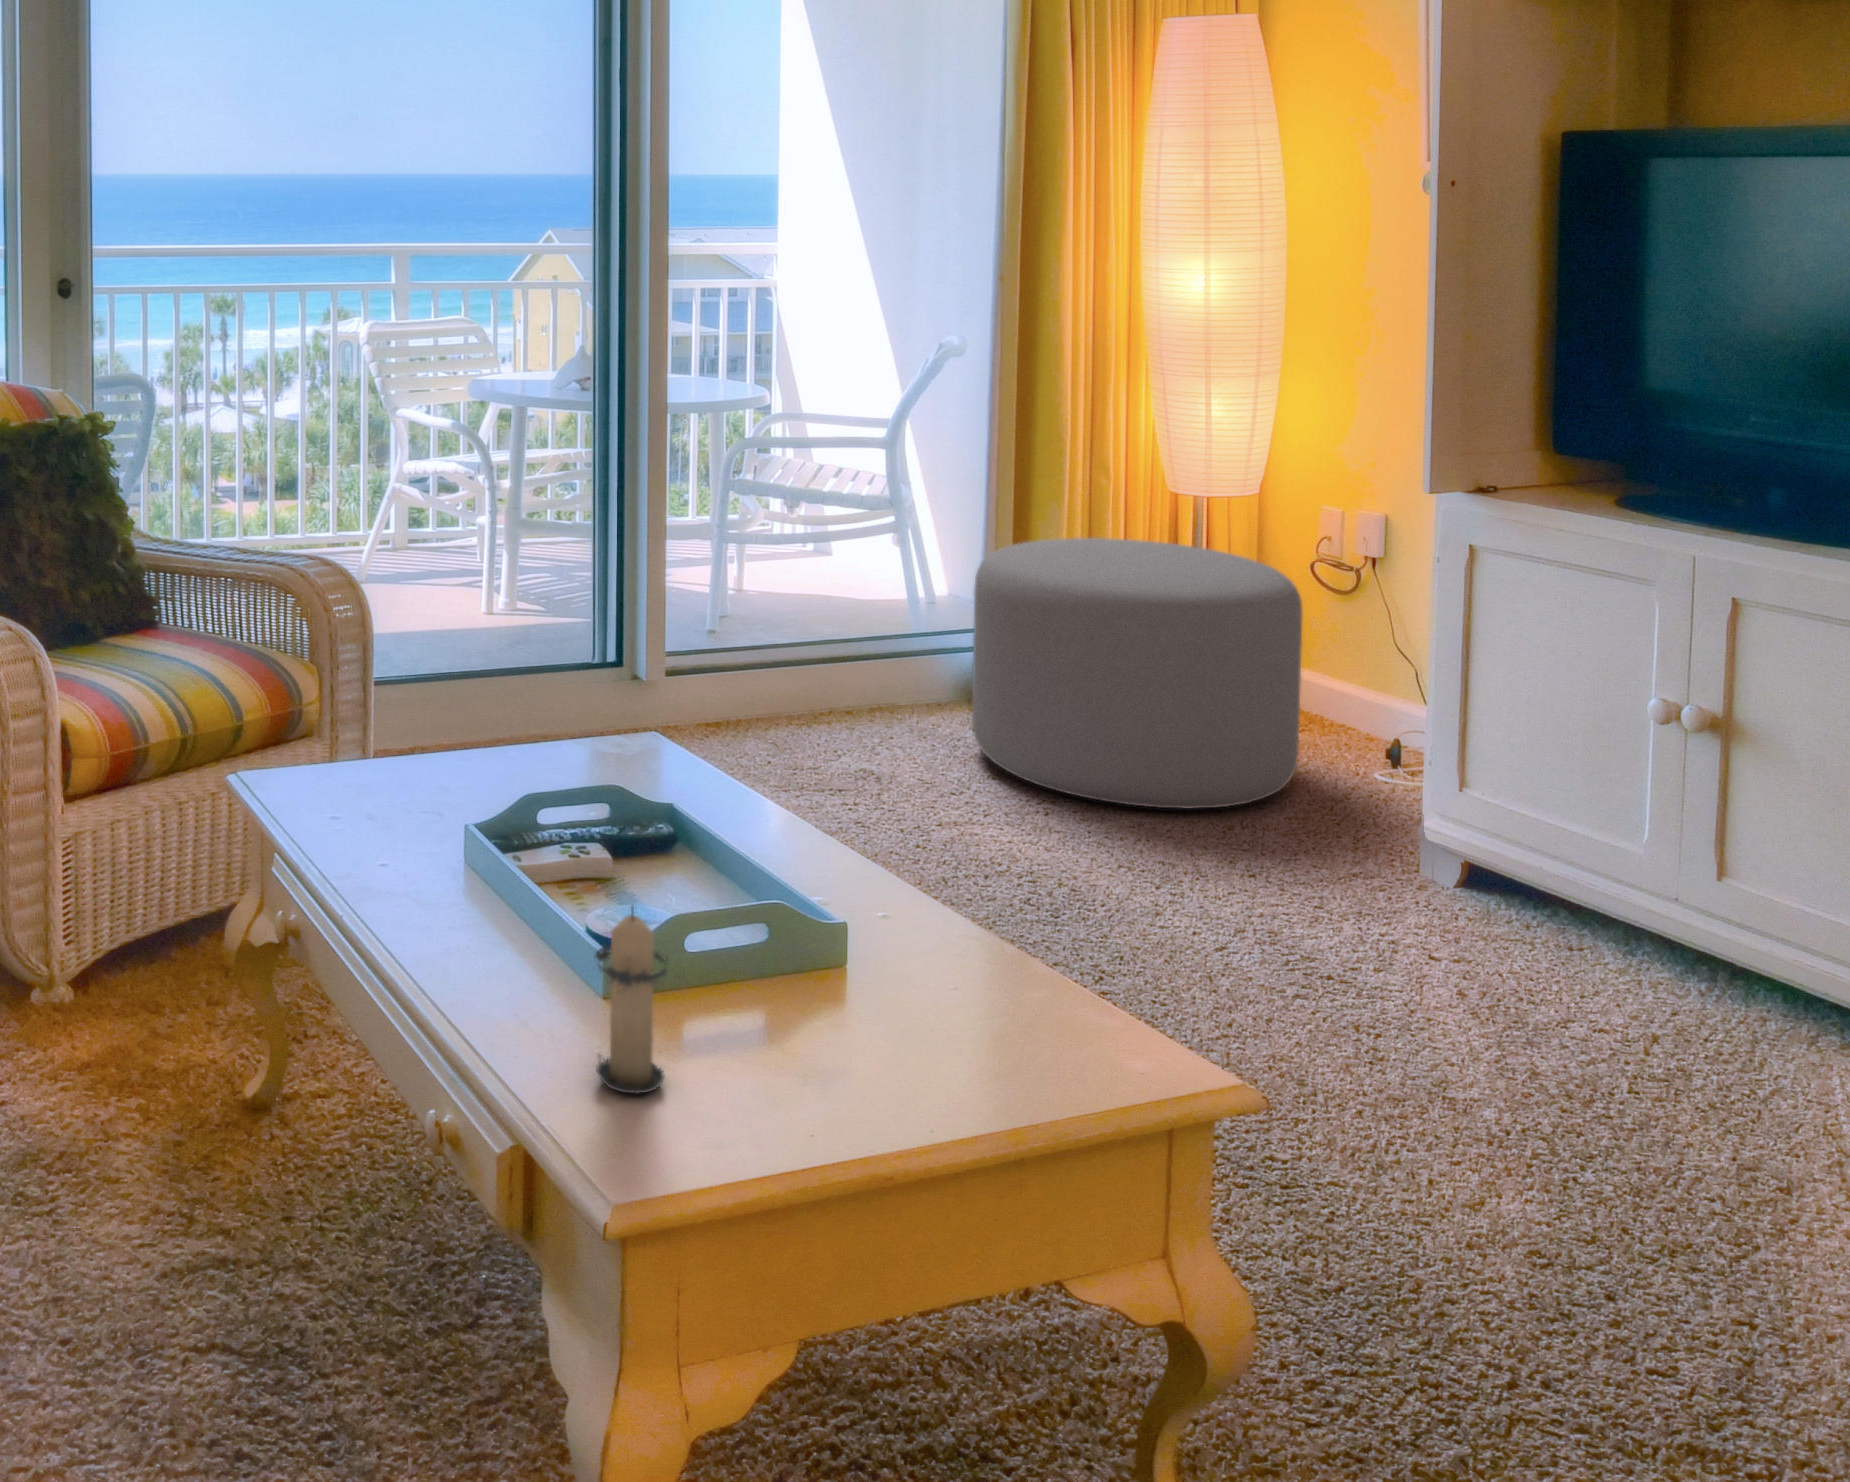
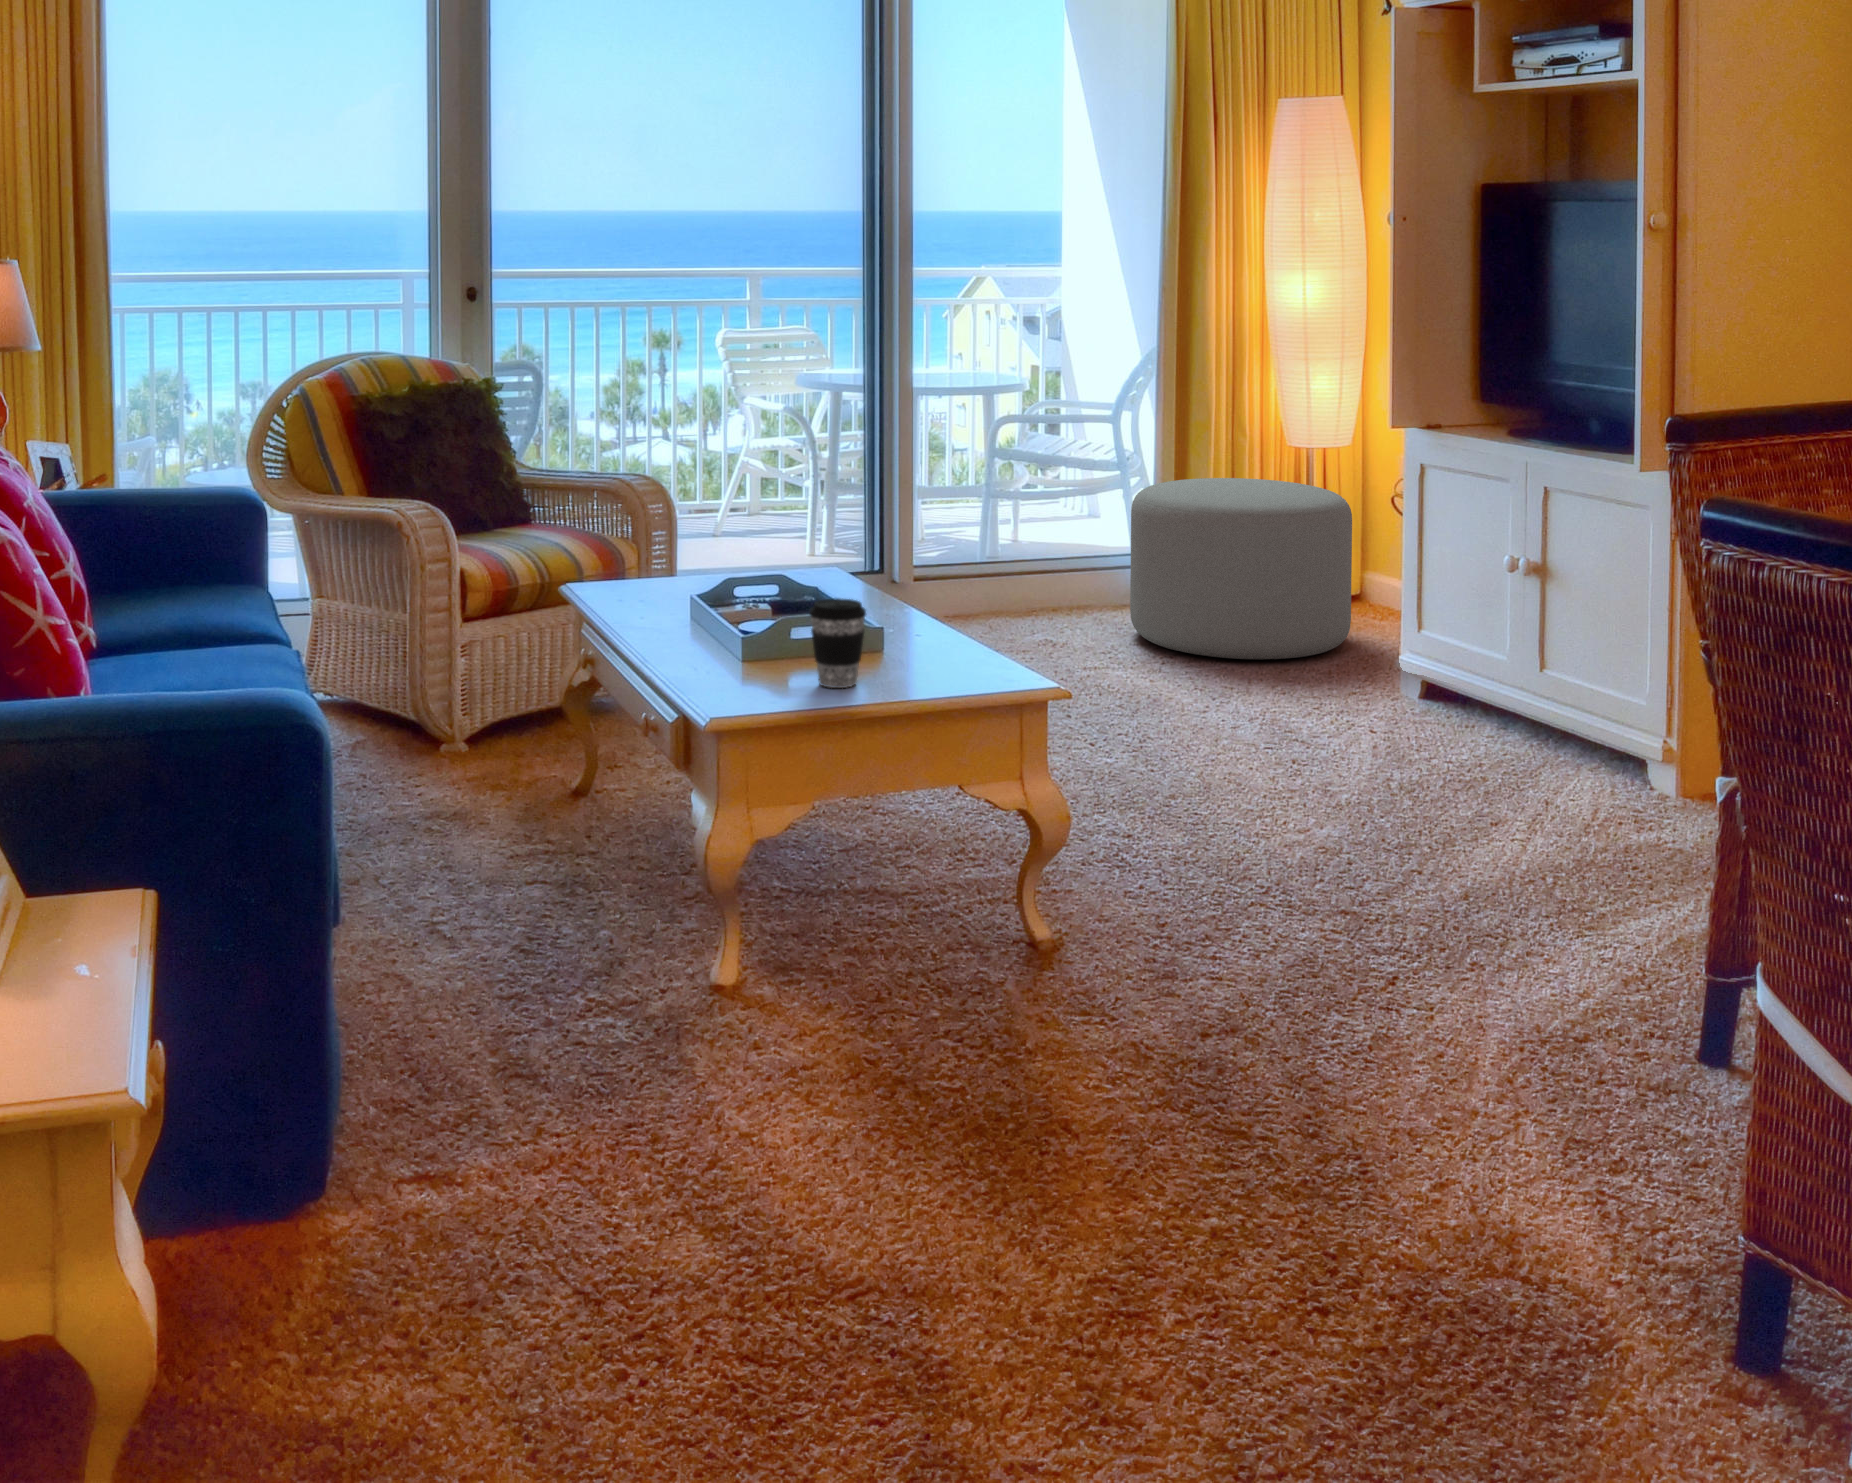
candle: present [596,907,668,1094] -> none [718,588,763,683]
coffee cup: none [775,926,894,1120] -> present [809,598,866,688]

